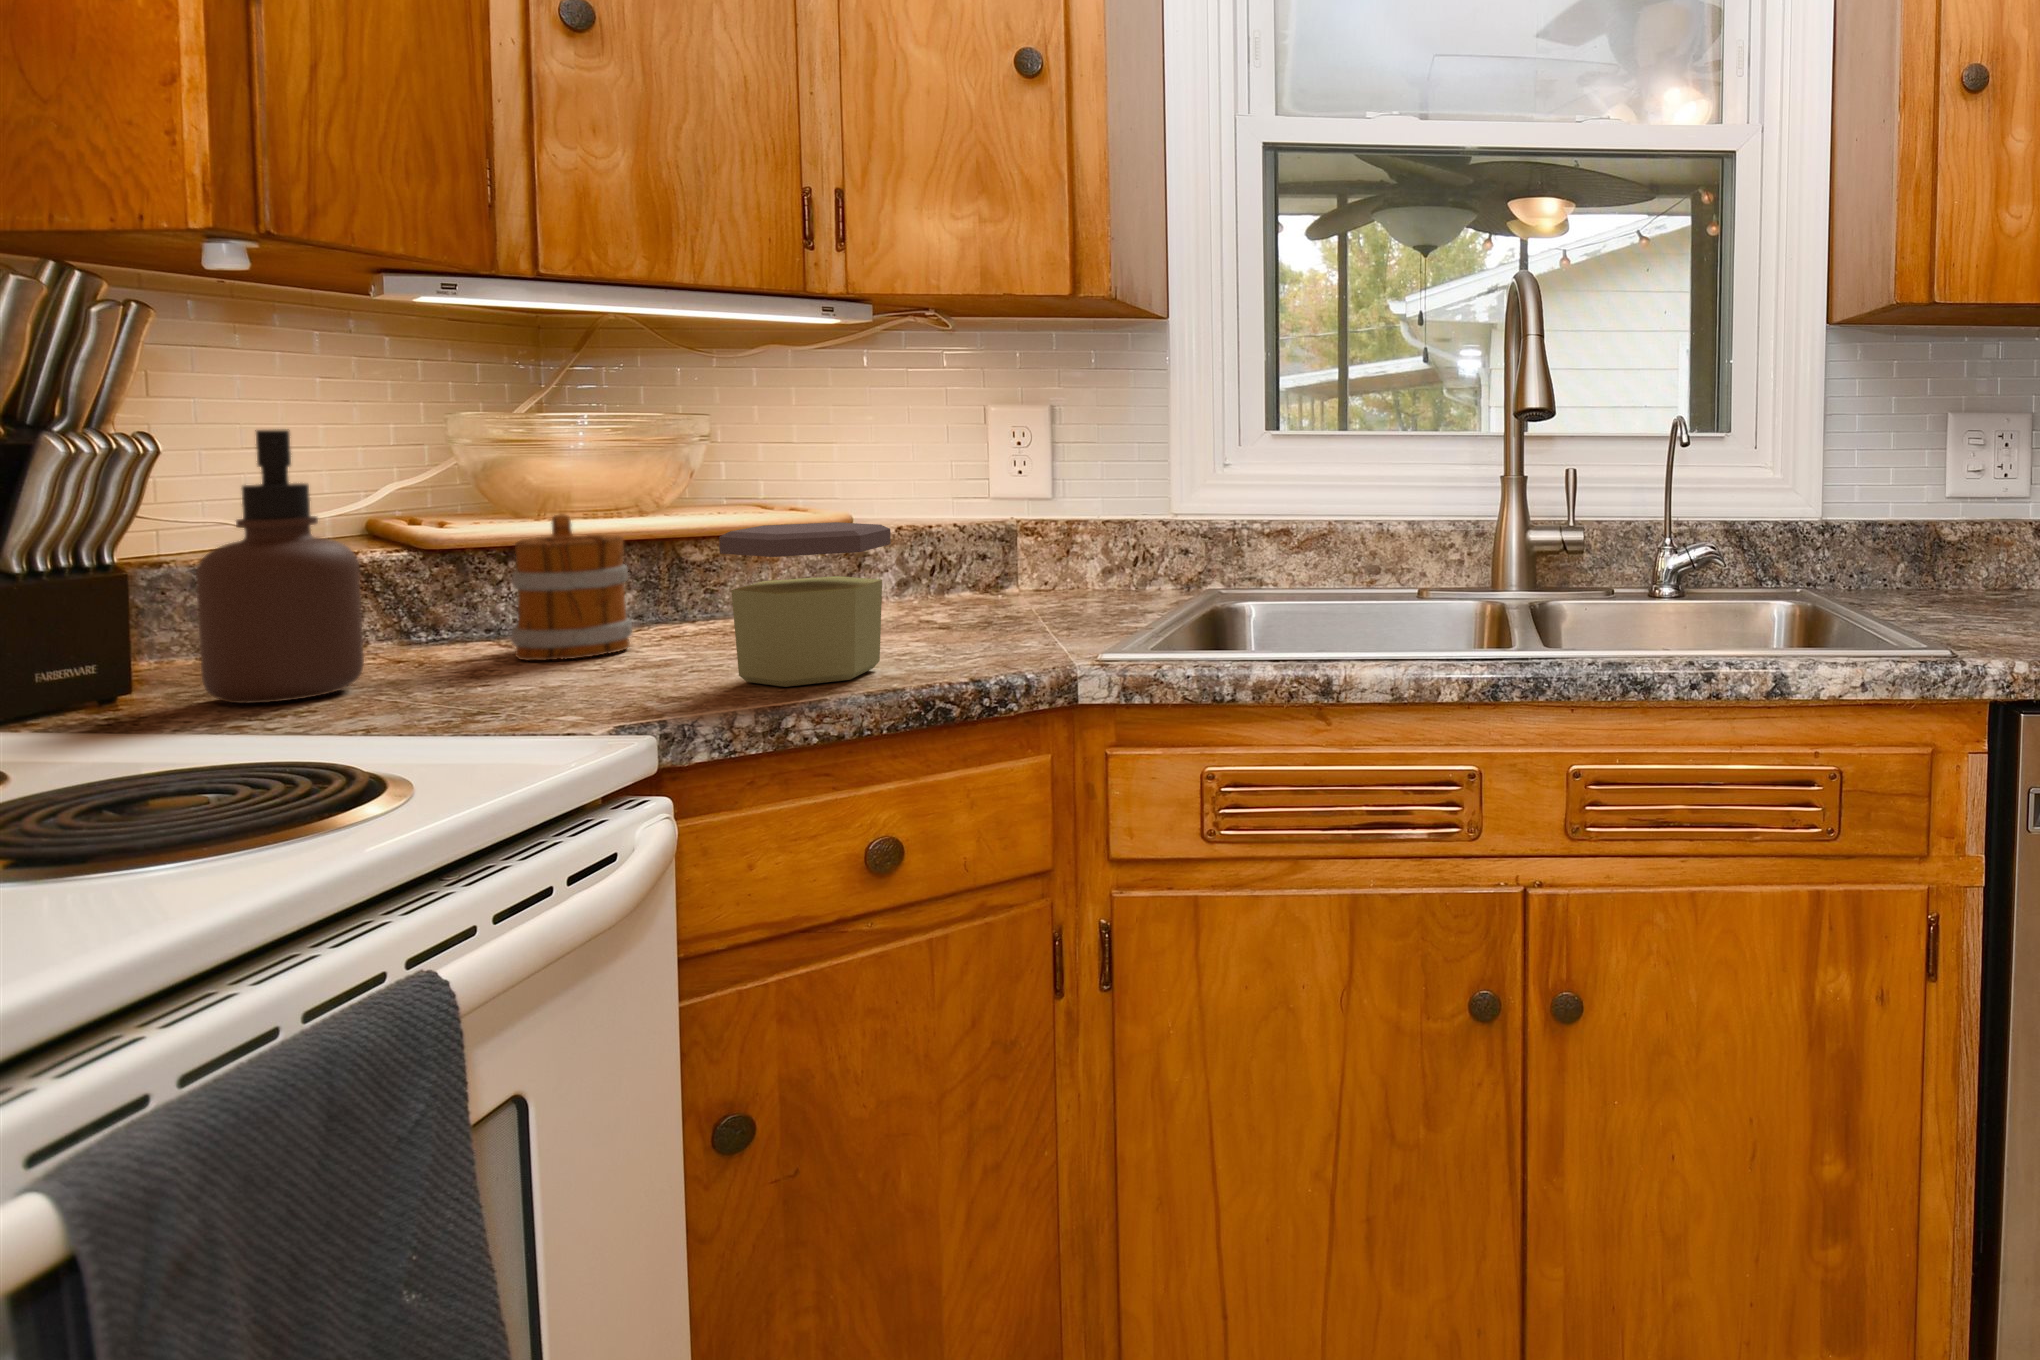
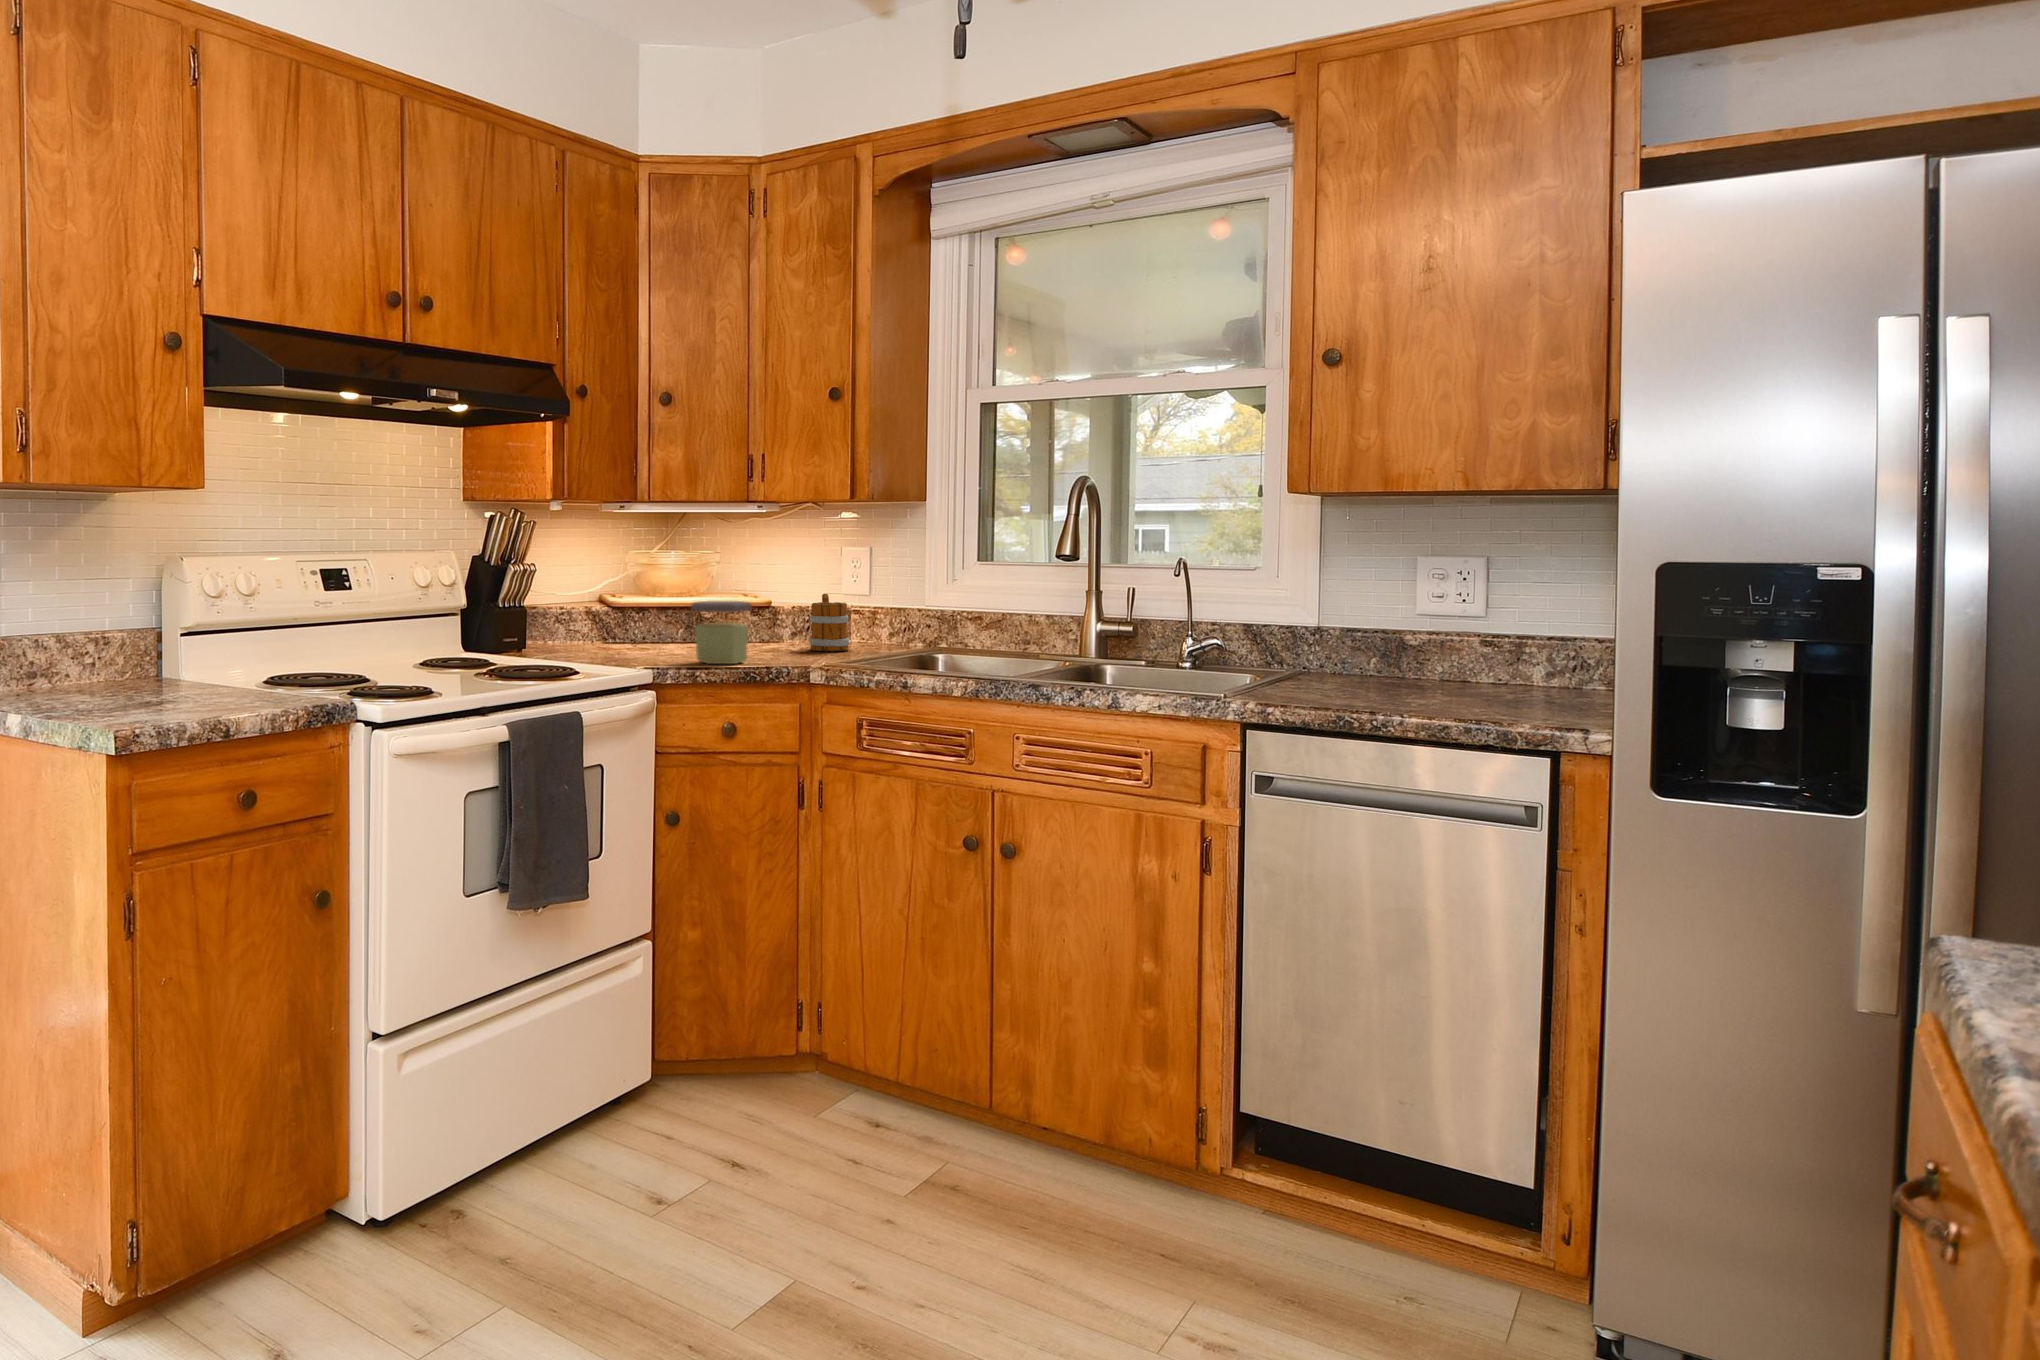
soap dispenser: present [196,429,364,703] -> none [550,560,591,655]
mug: present [512,515,632,661] -> present [810,594,849,652]

